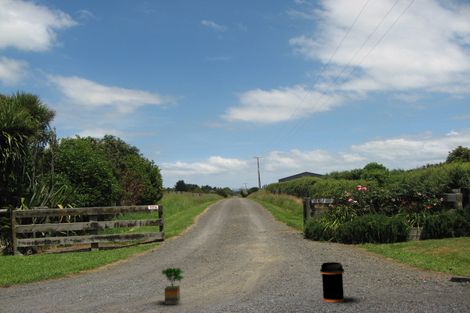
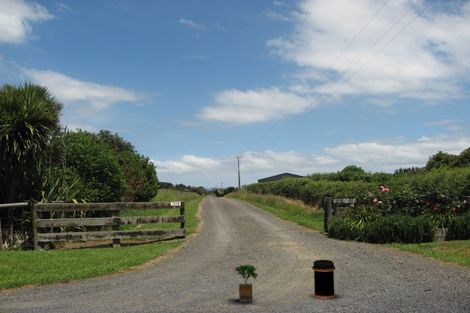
trash can: present [320,262,344,302] -> present [312,260,335,299]

